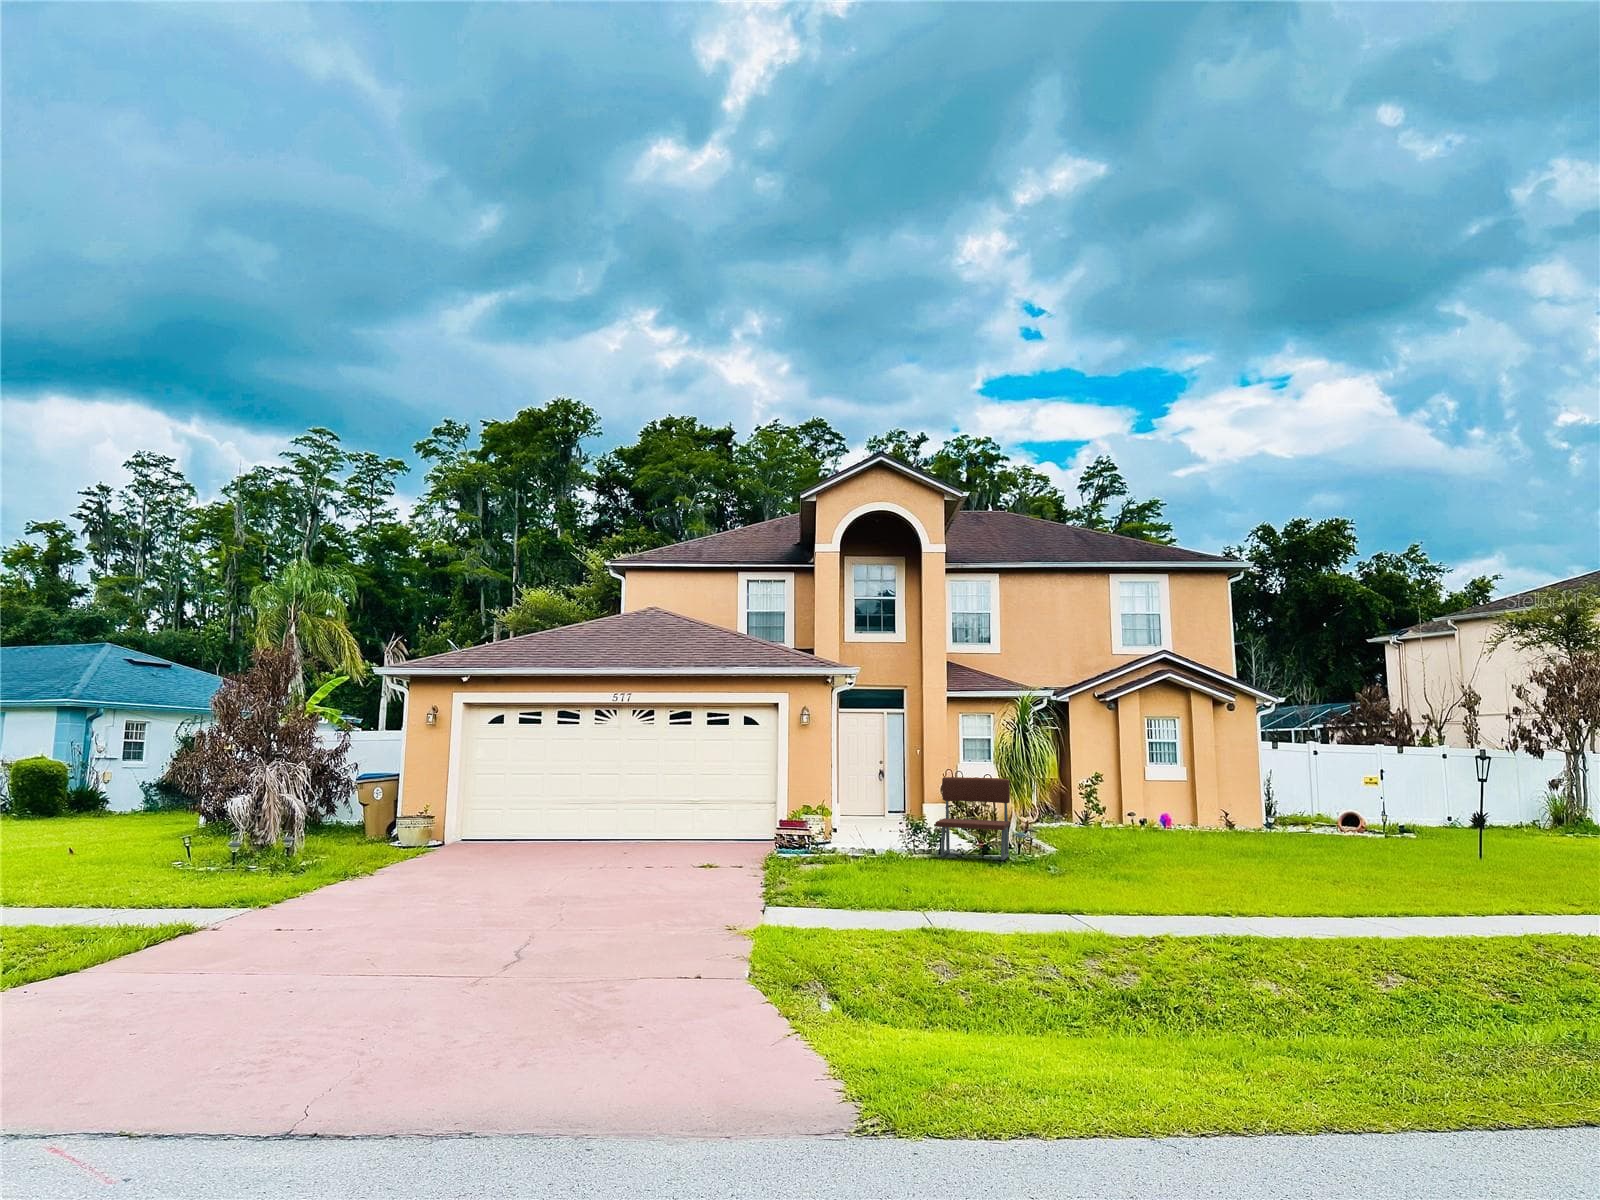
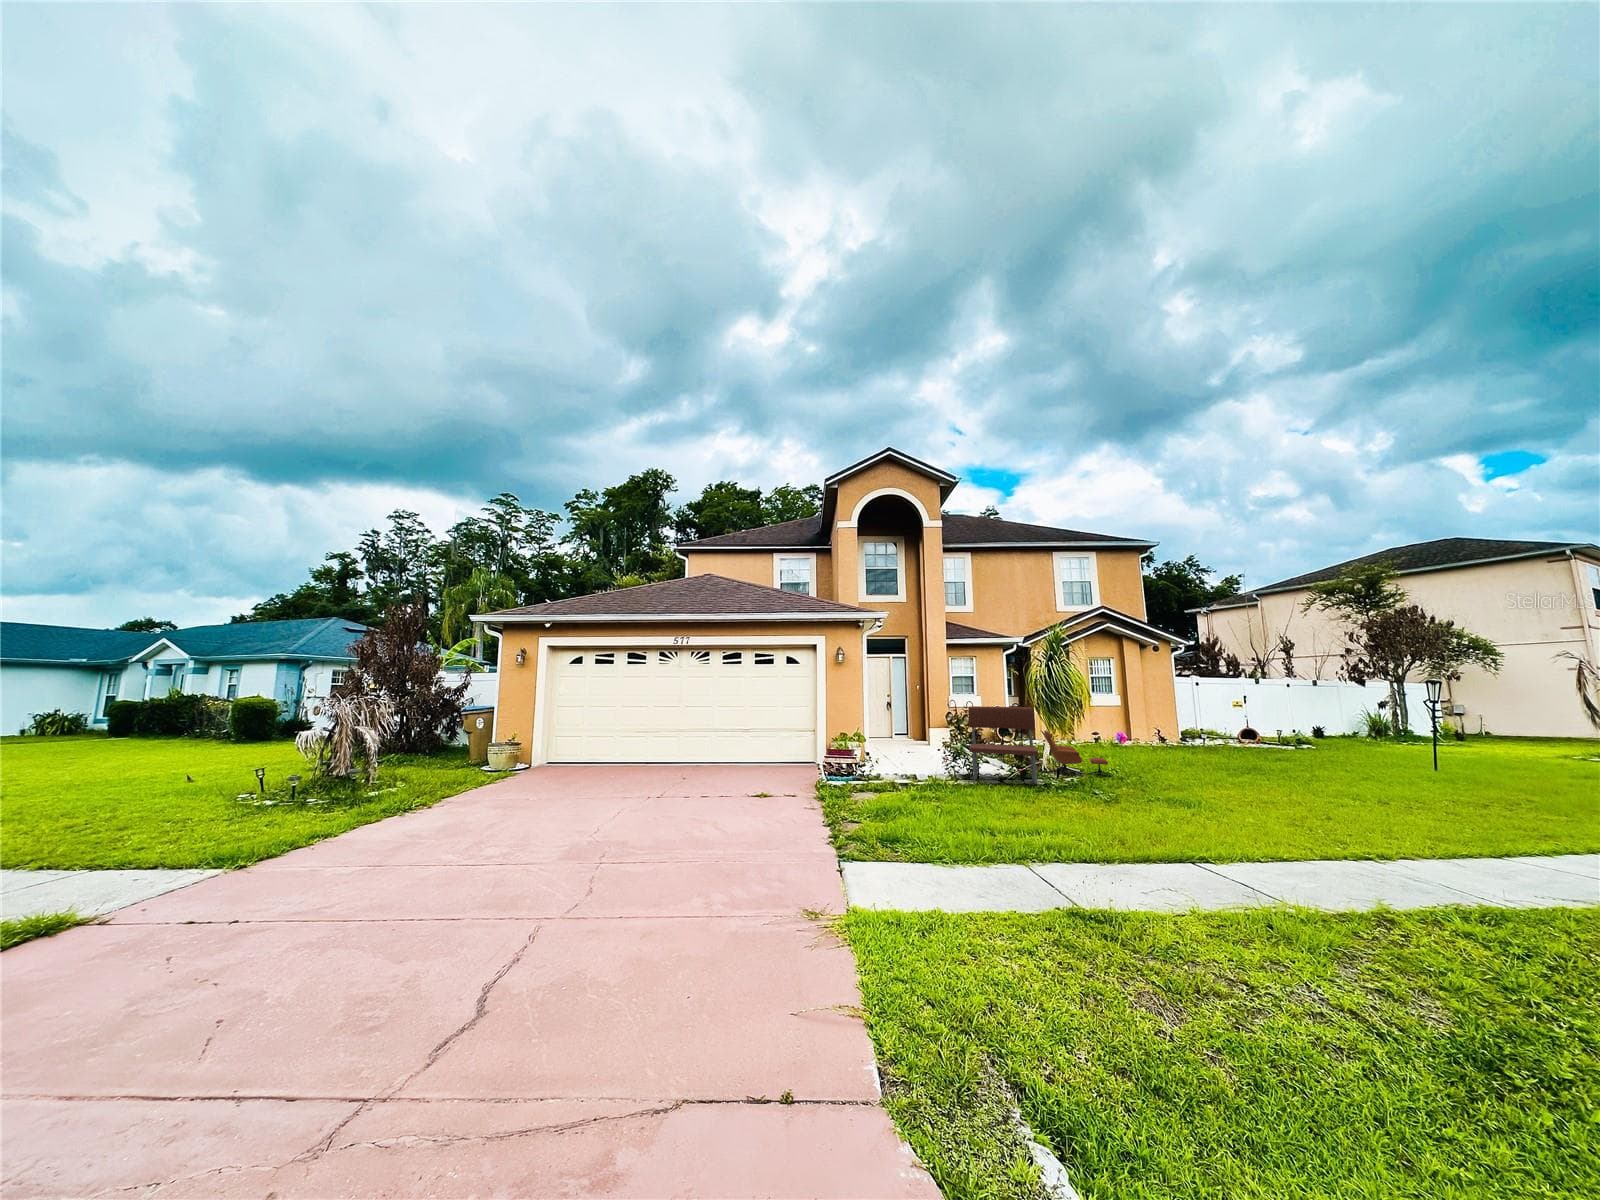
lounge chair: none [1030,805,1098,856] -> present [1044,730,1110,776]

